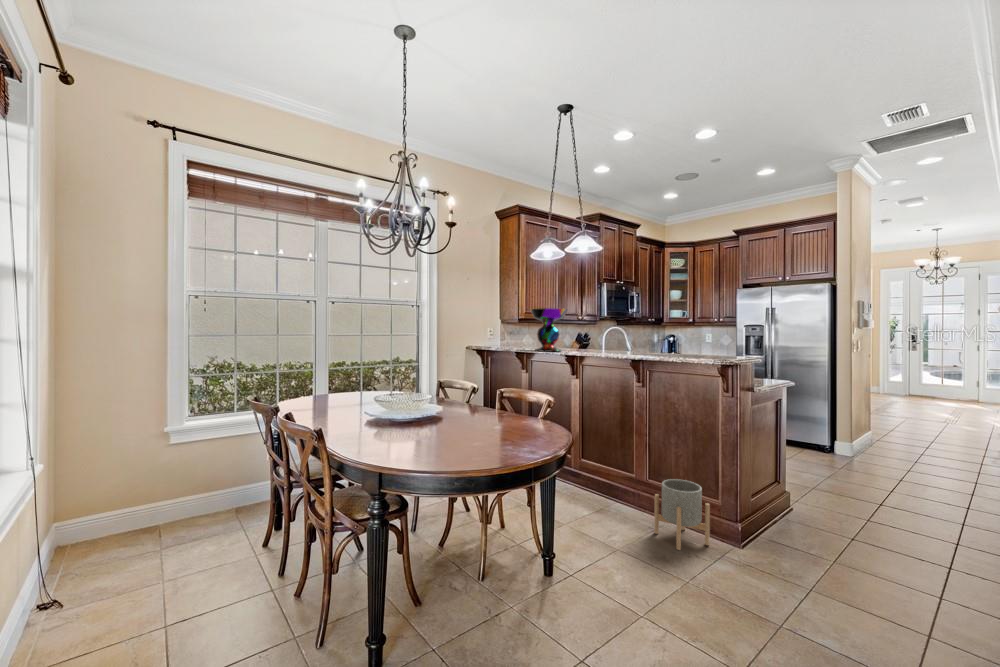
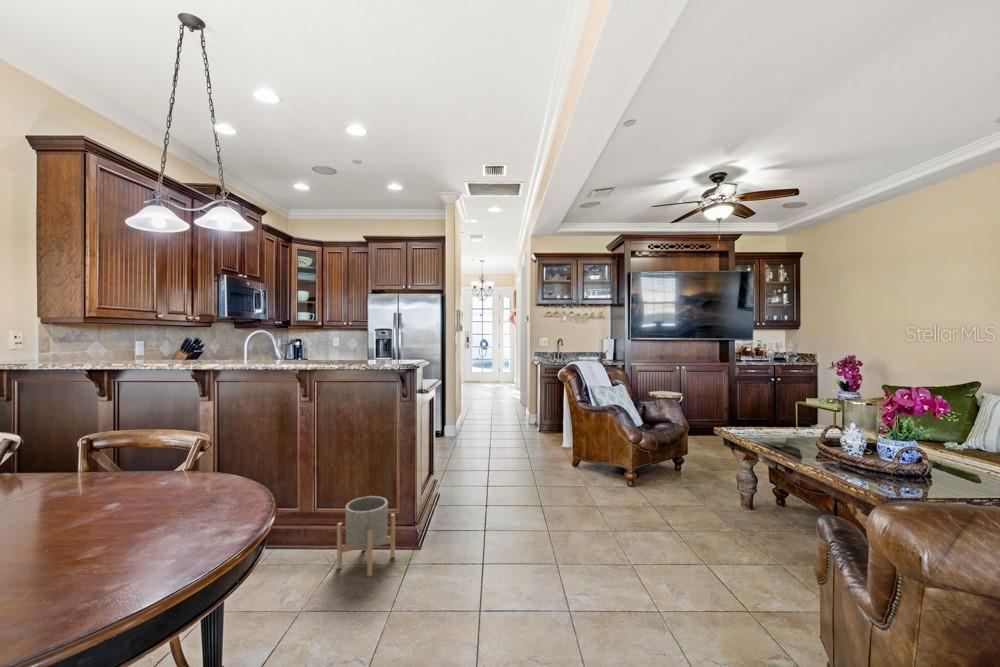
decorative bowl: present [530,308,567,352] -> none [118,302,193,367]

